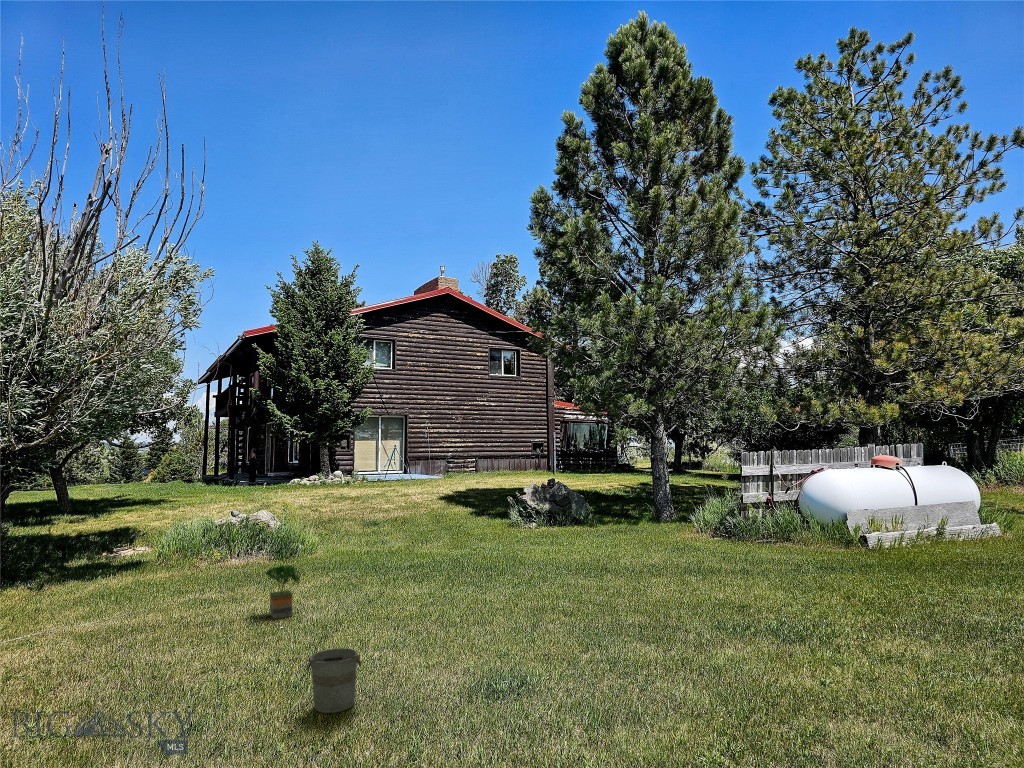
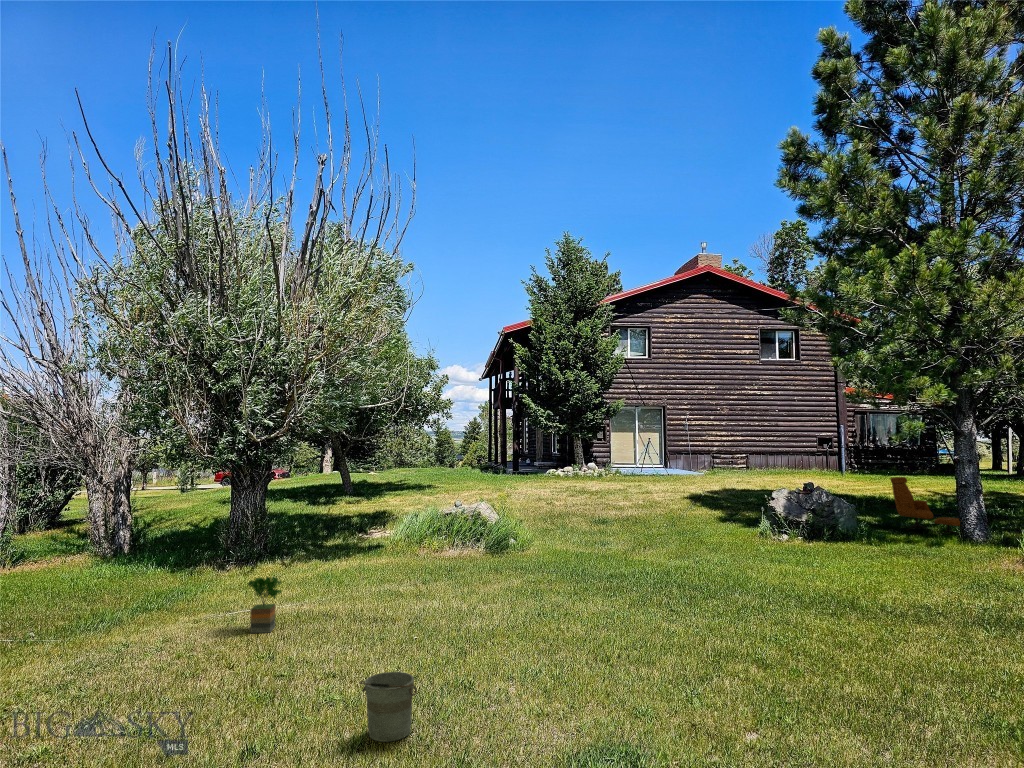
lounge chair: none [614,471,664,515] -> present [890,477,960,534]
potted tree: present [265,565,300,619] -> present [248,577,281,633]

